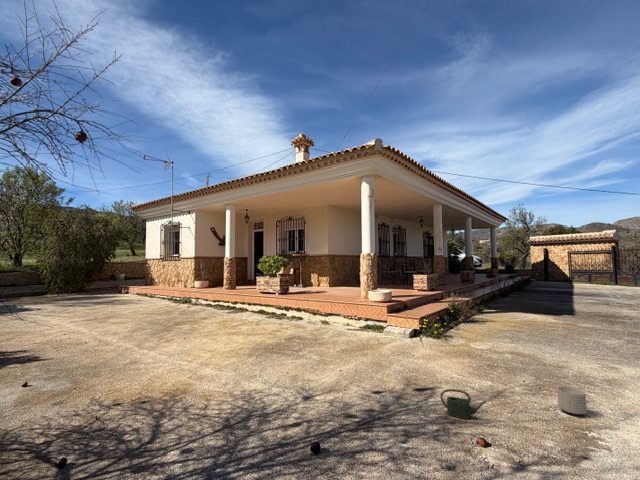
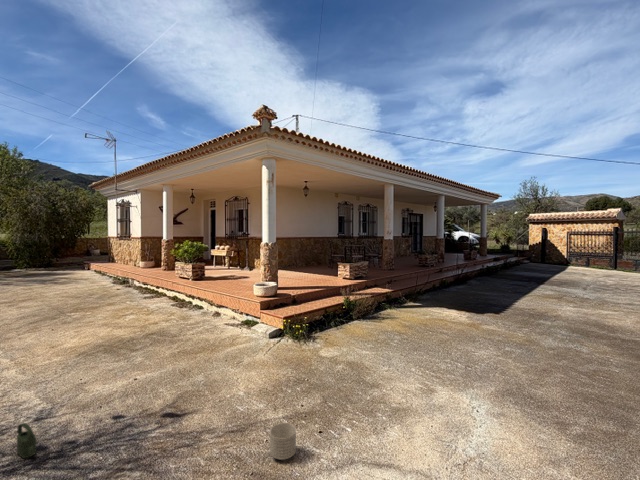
watering can: present [441,389,486,419] -> present [17,423,38,458]

